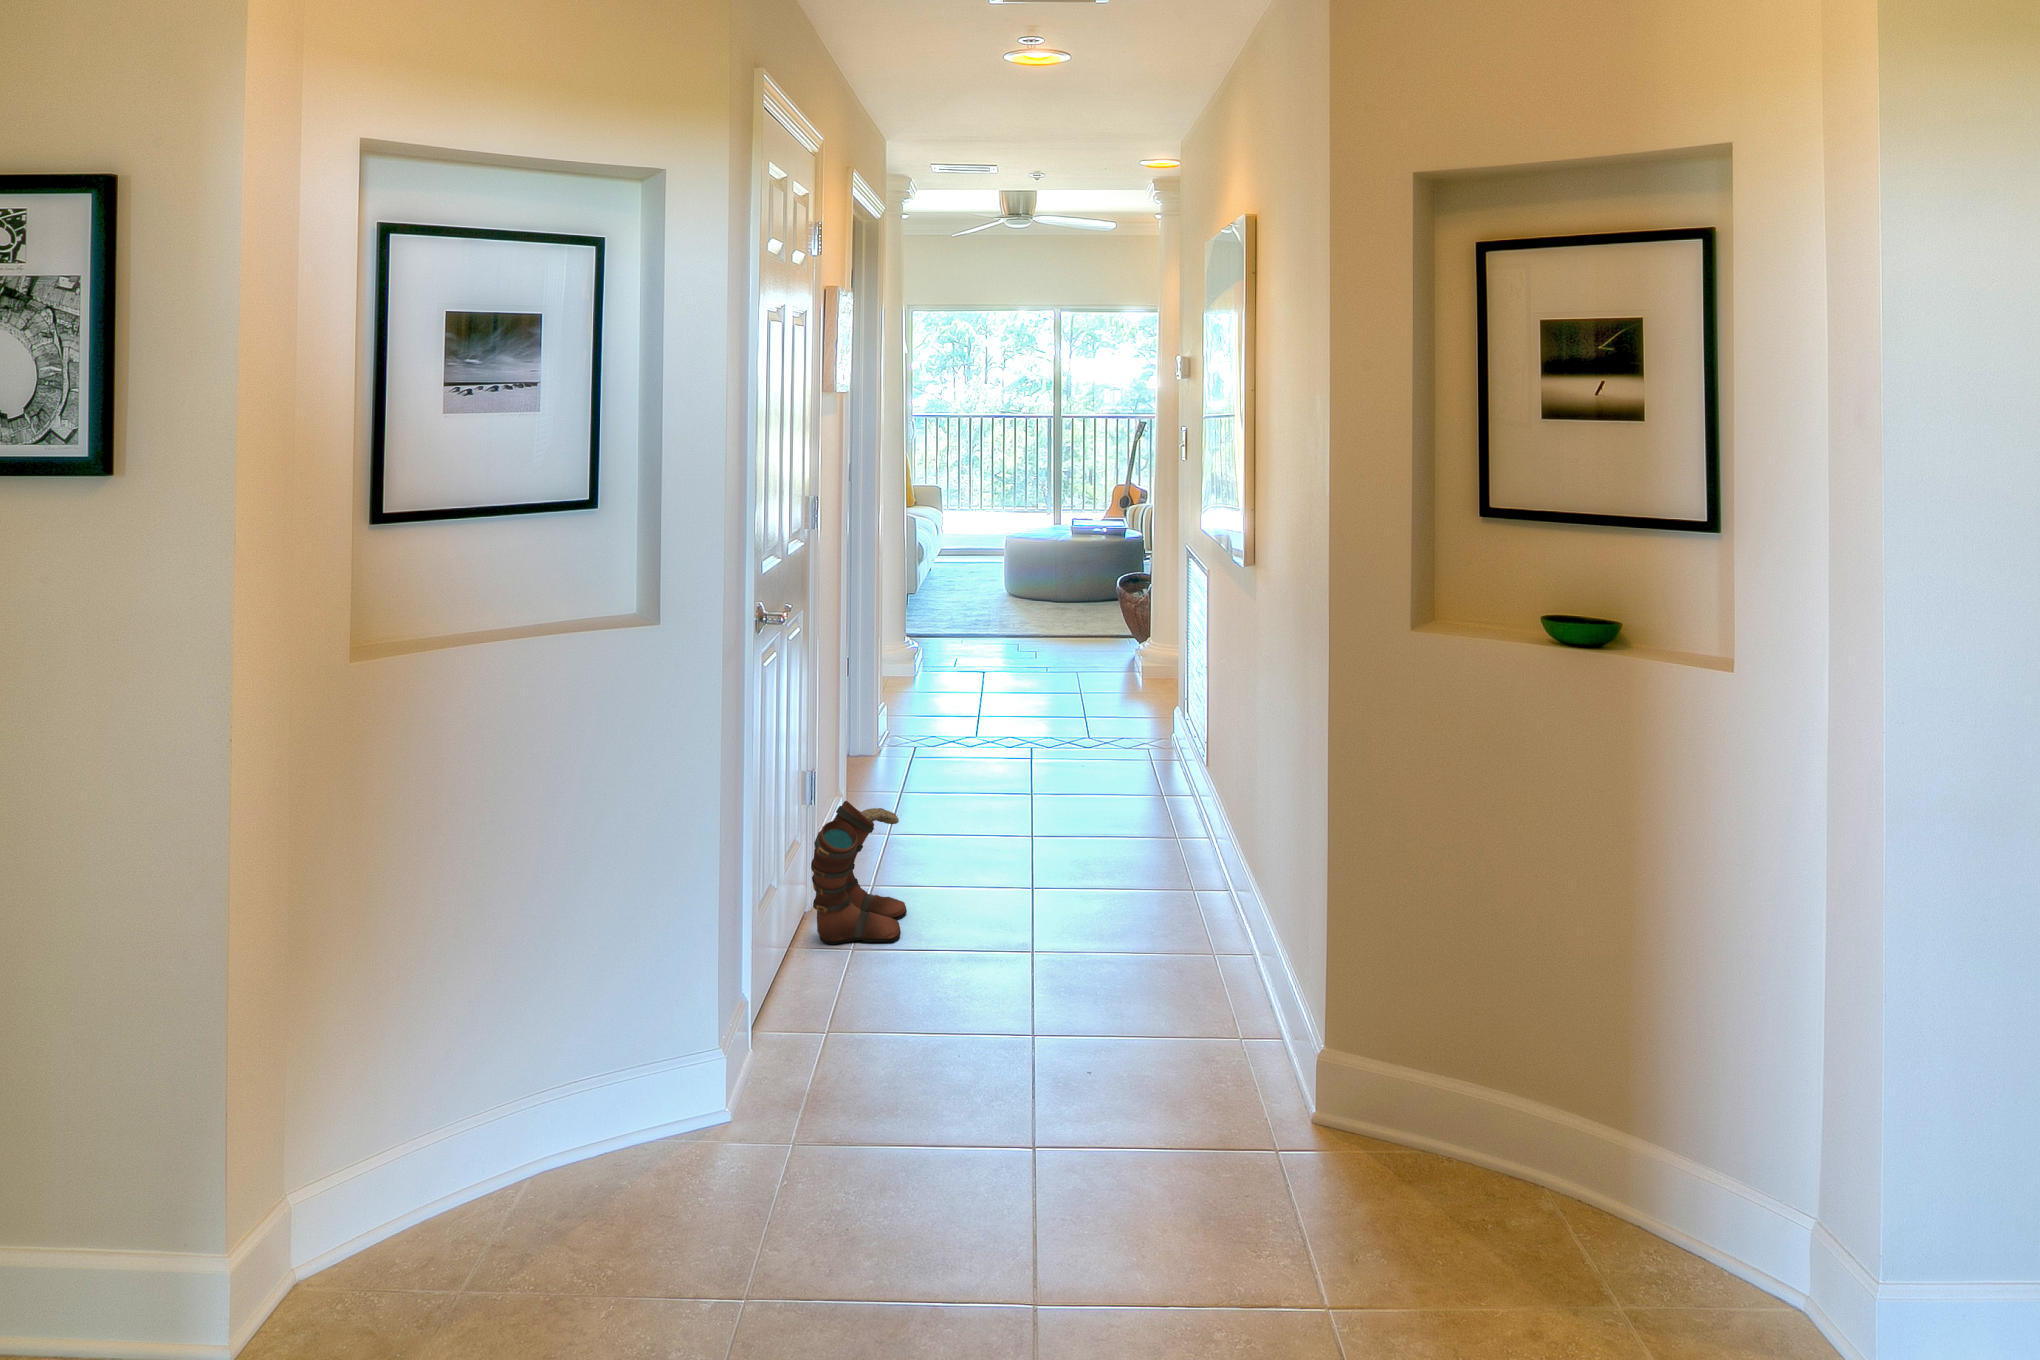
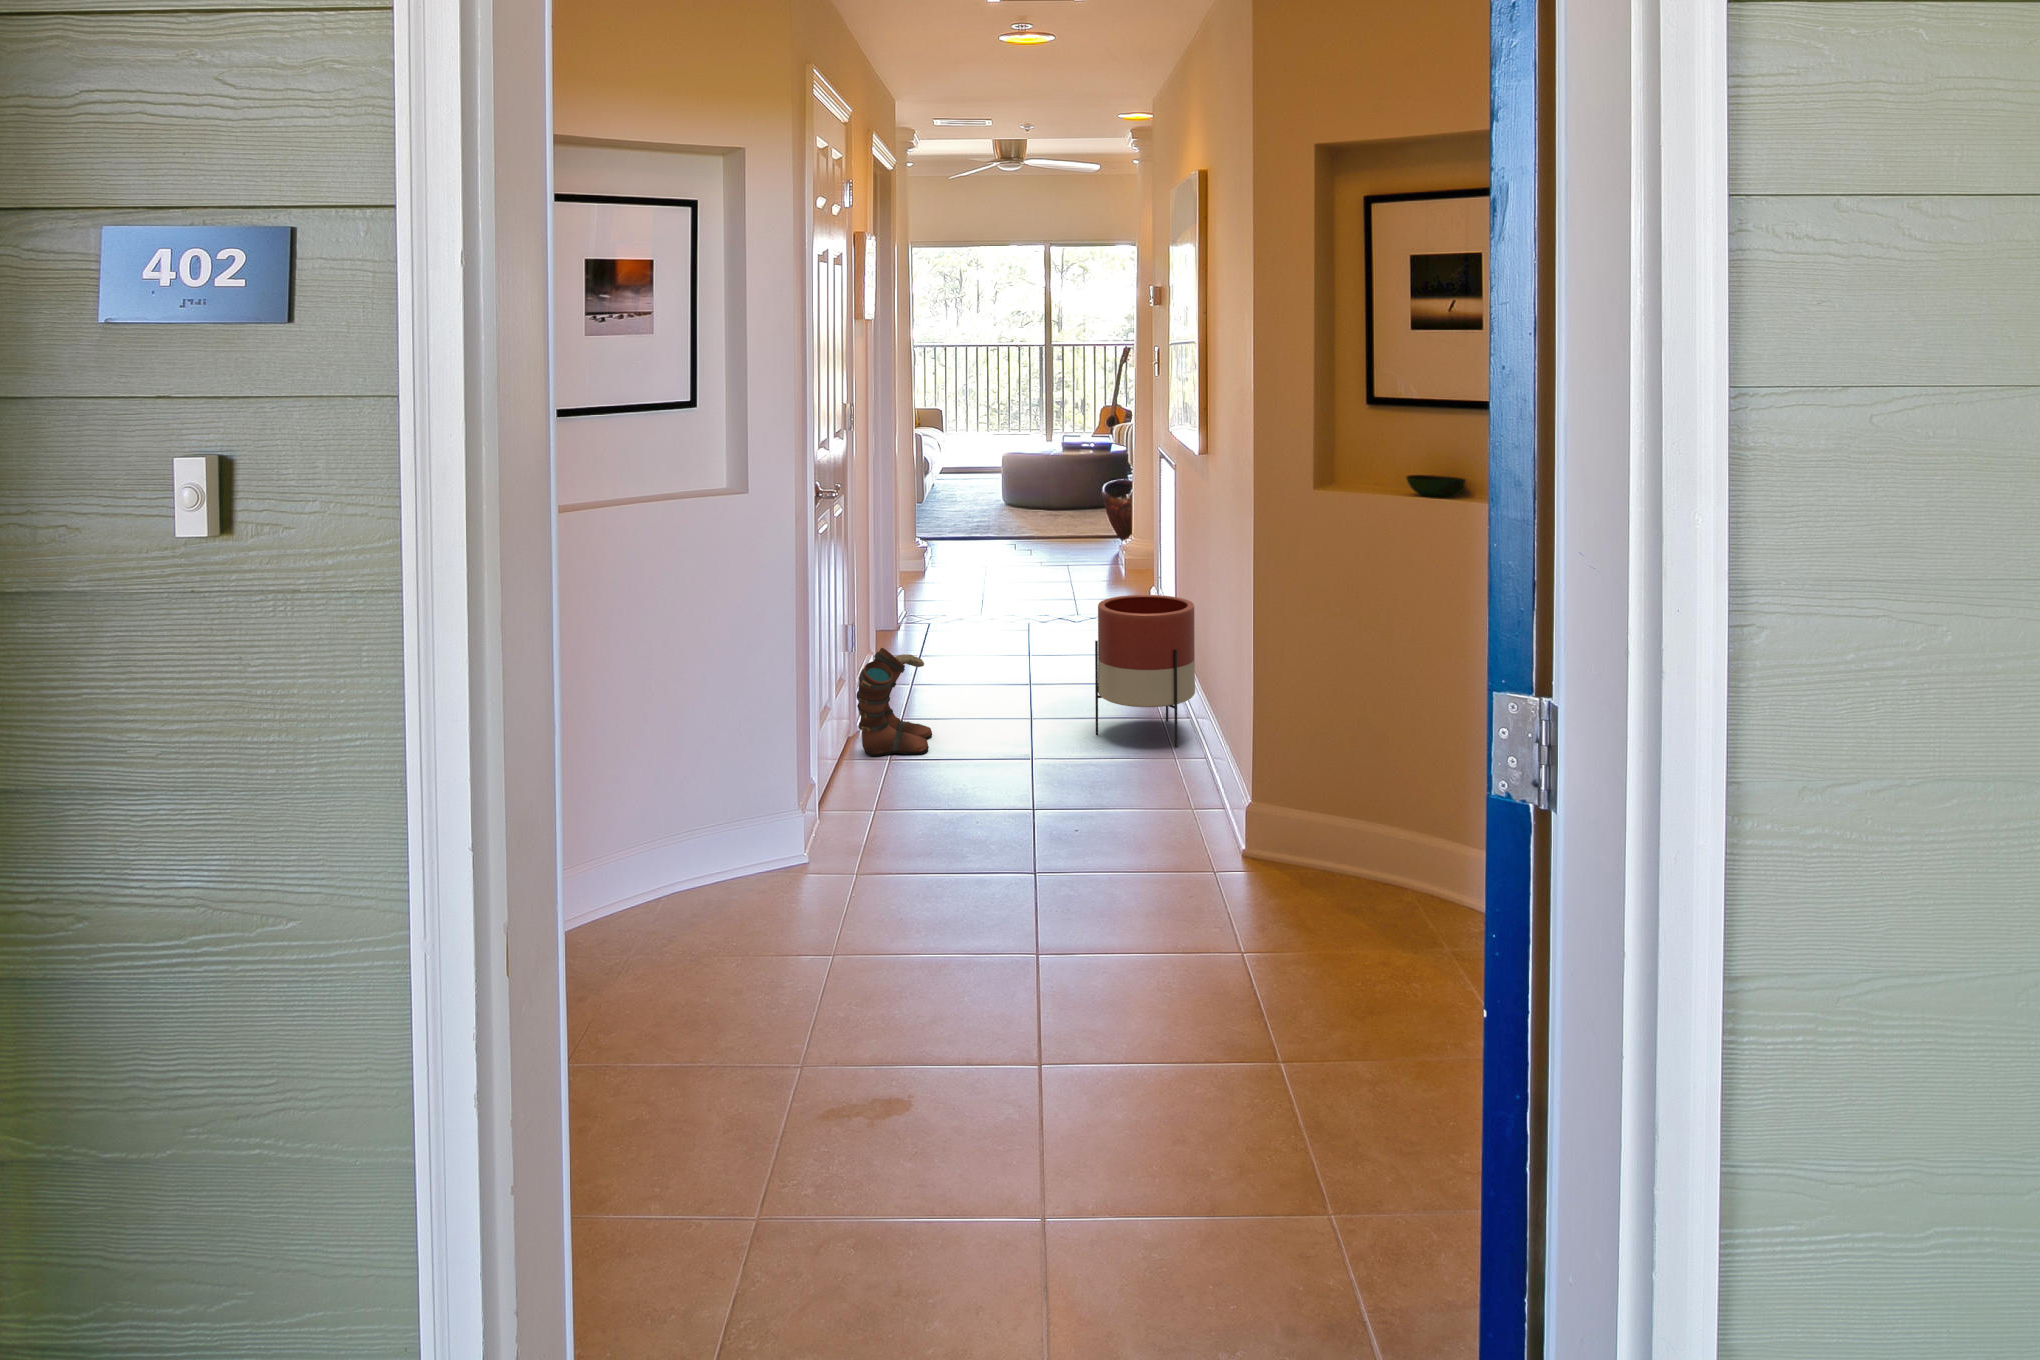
planter: none [1111,736,1237,938] -> present [1095,595,1195,748]

